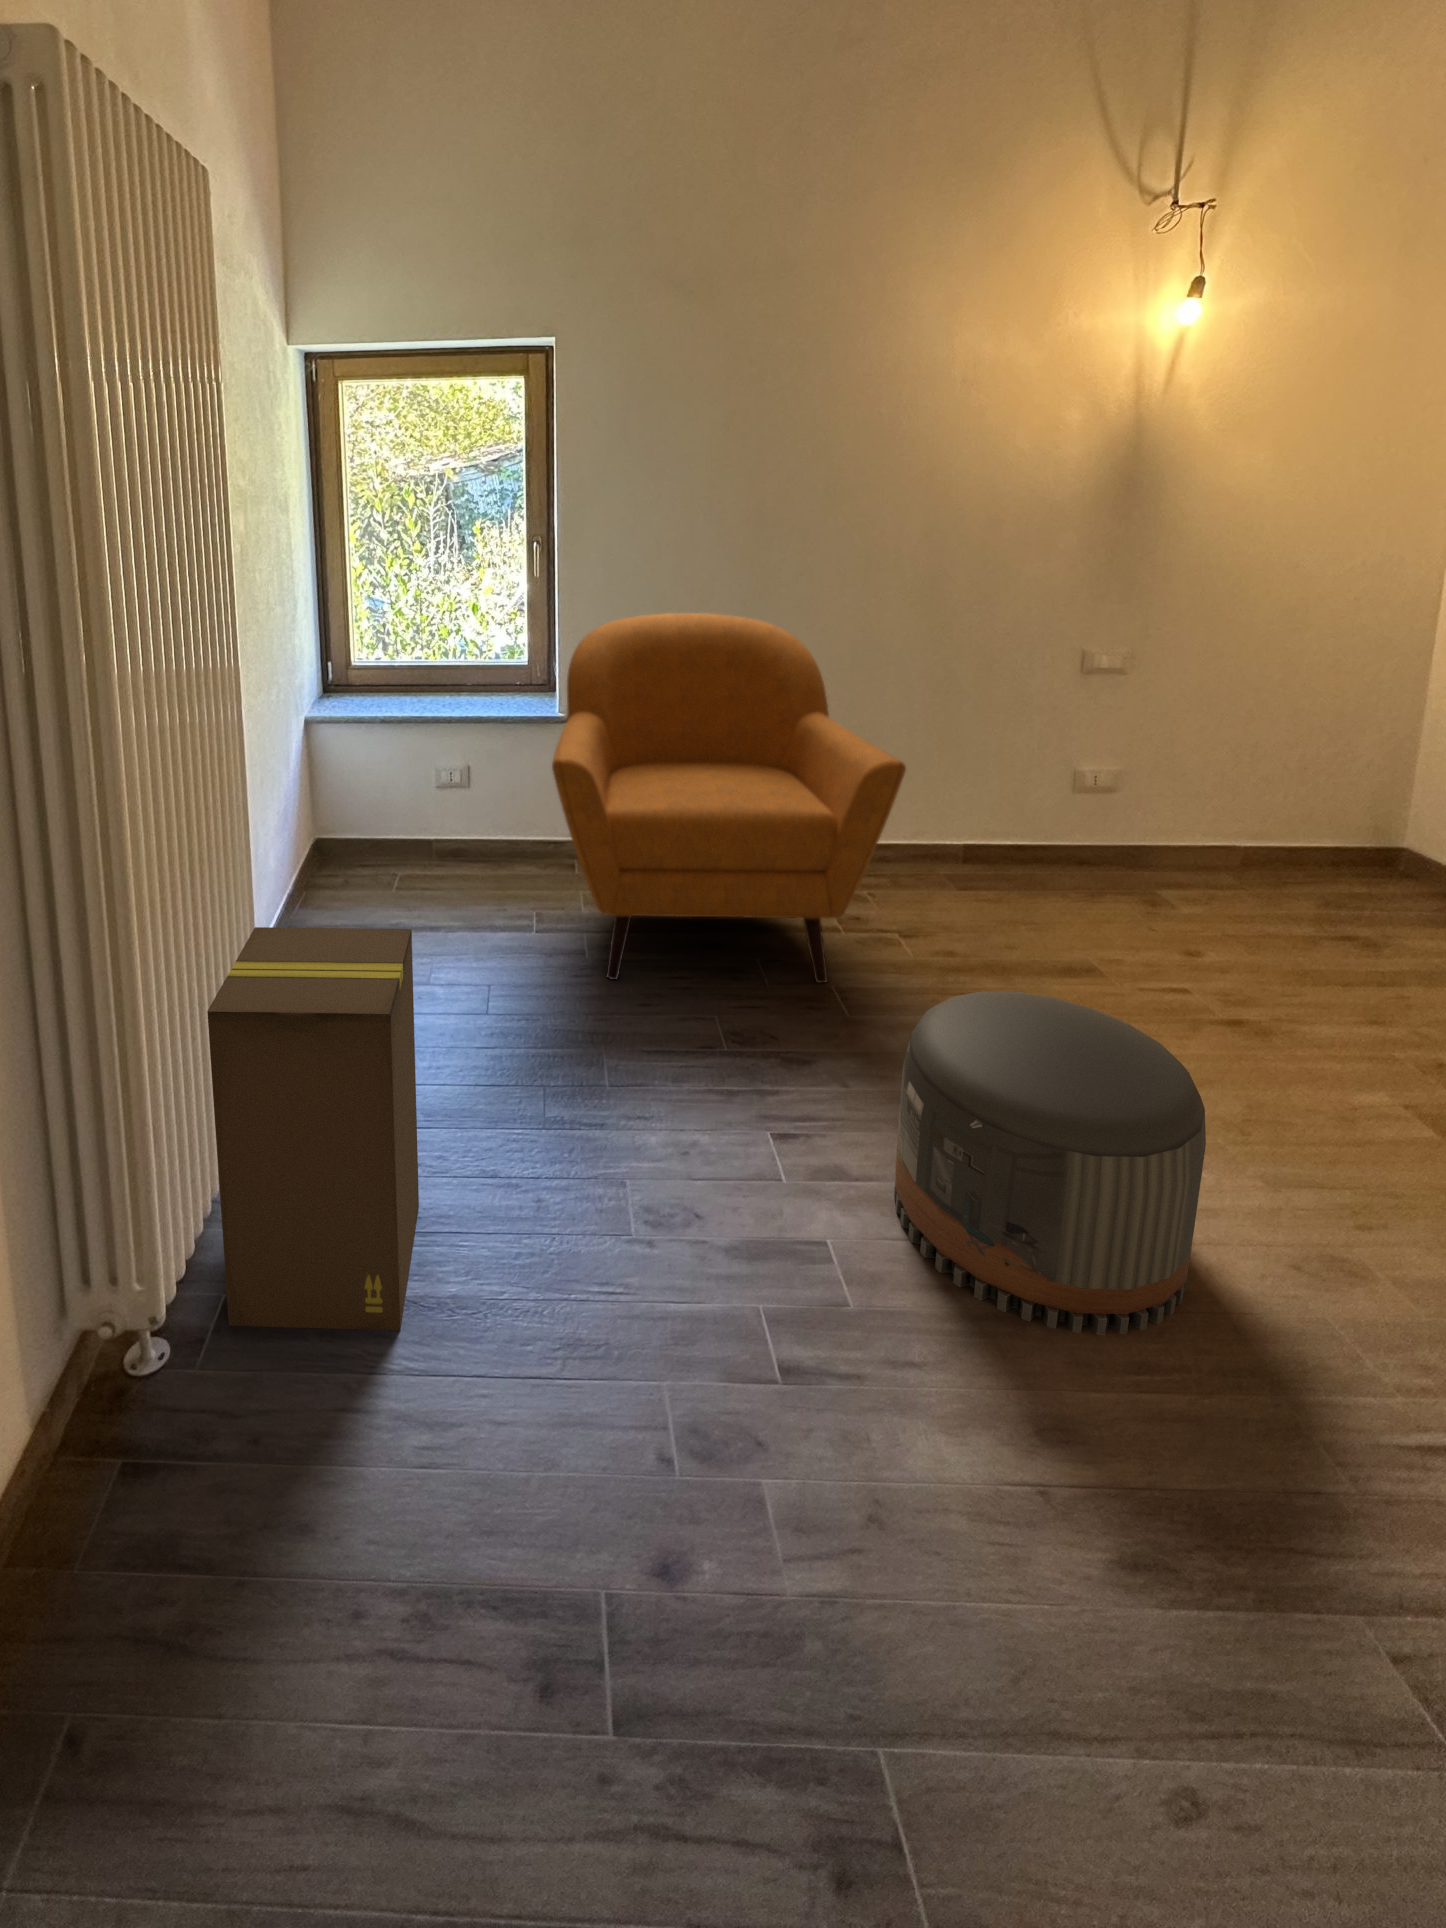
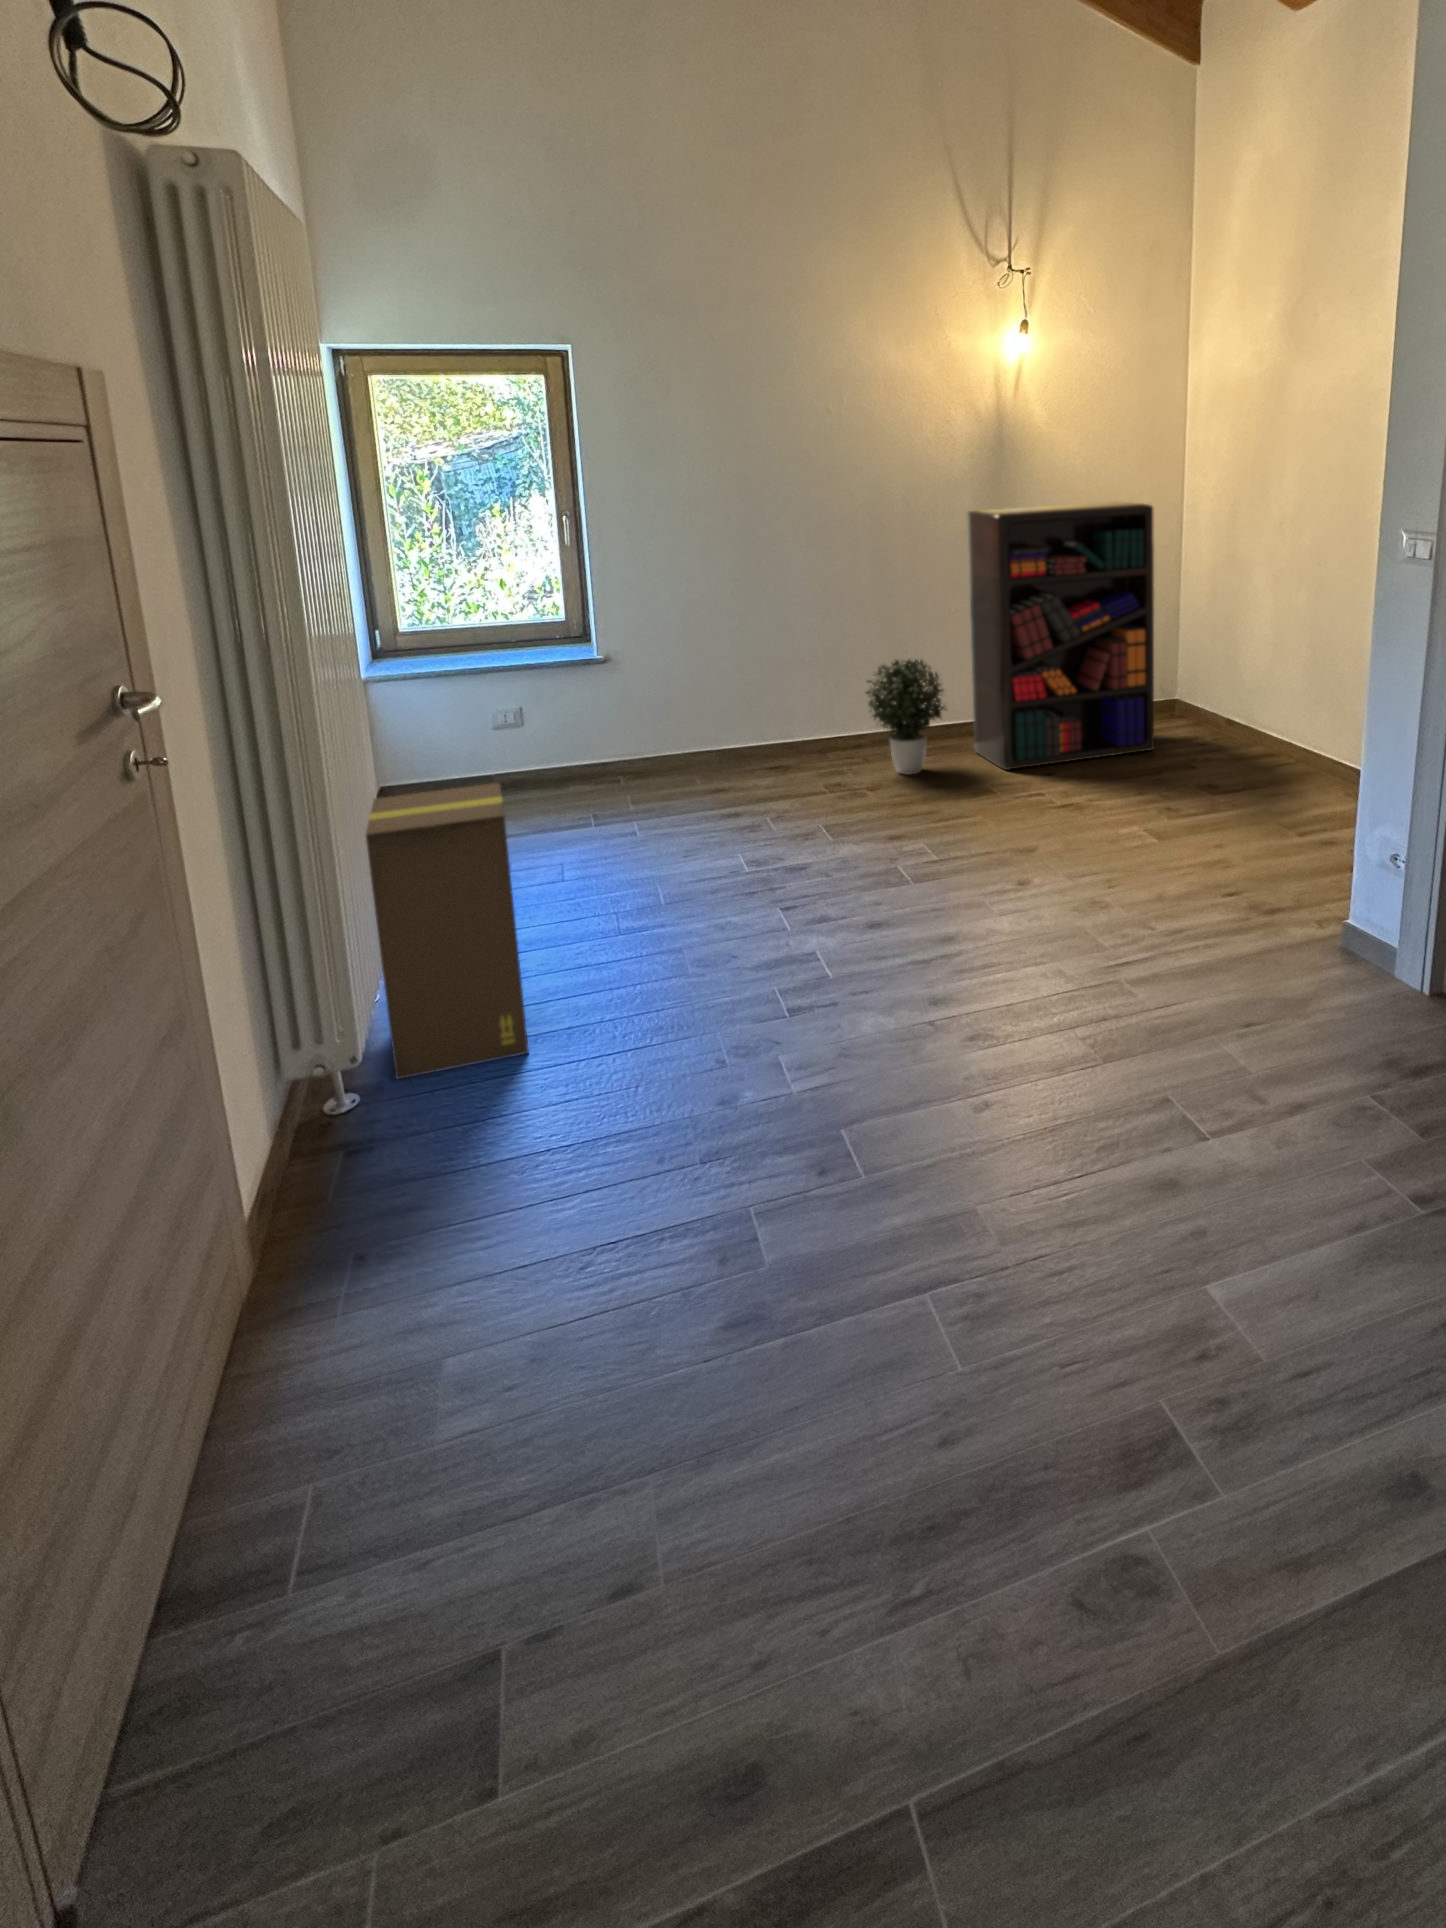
bookshelf: none [1049,562,1385,914] -> present [967,501,1154,770]
armchair: present [552,613,906,983] -> none [576,572,849,866]
potted plant: none [911,743,1025,891] -> present [866,659,945,774]
pouf: present [894,991,1206,1335] -> none [855,782,1030,963]

